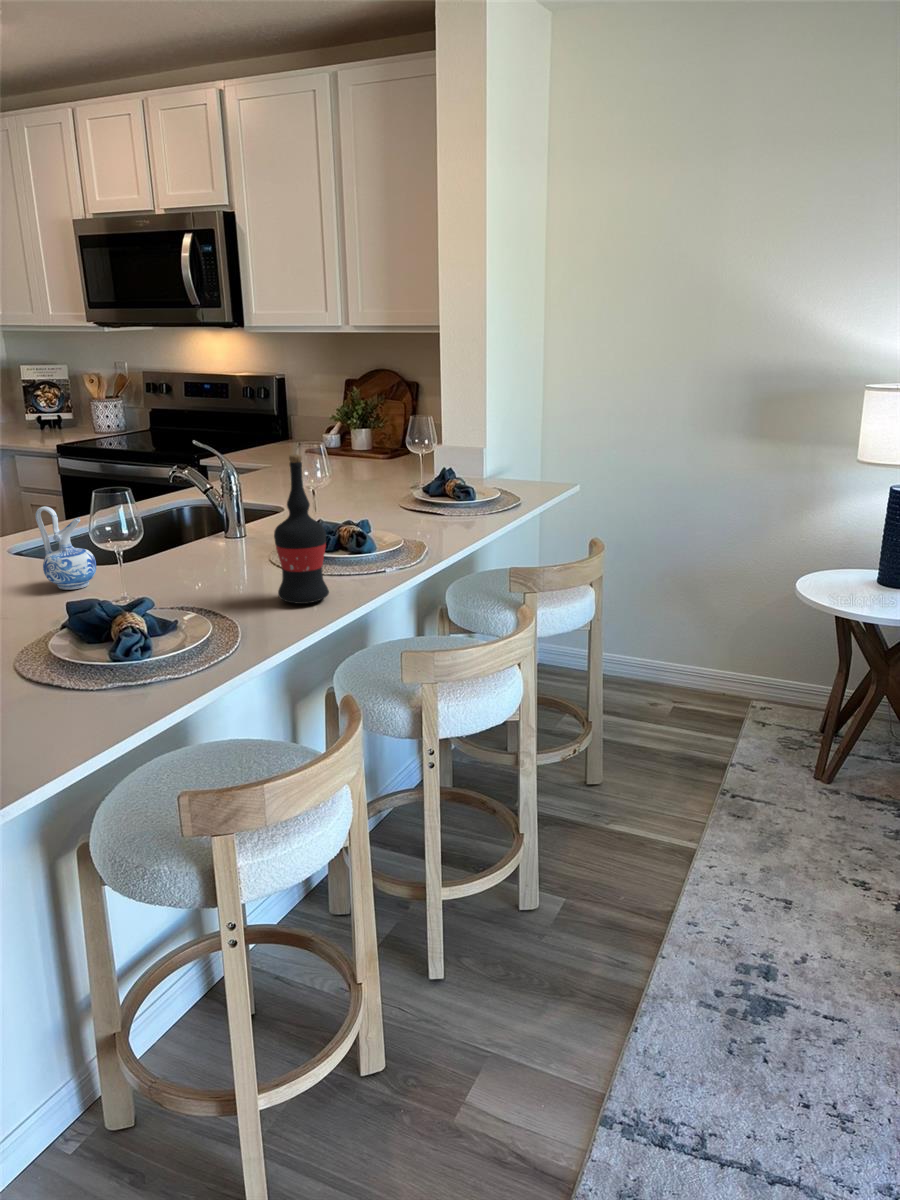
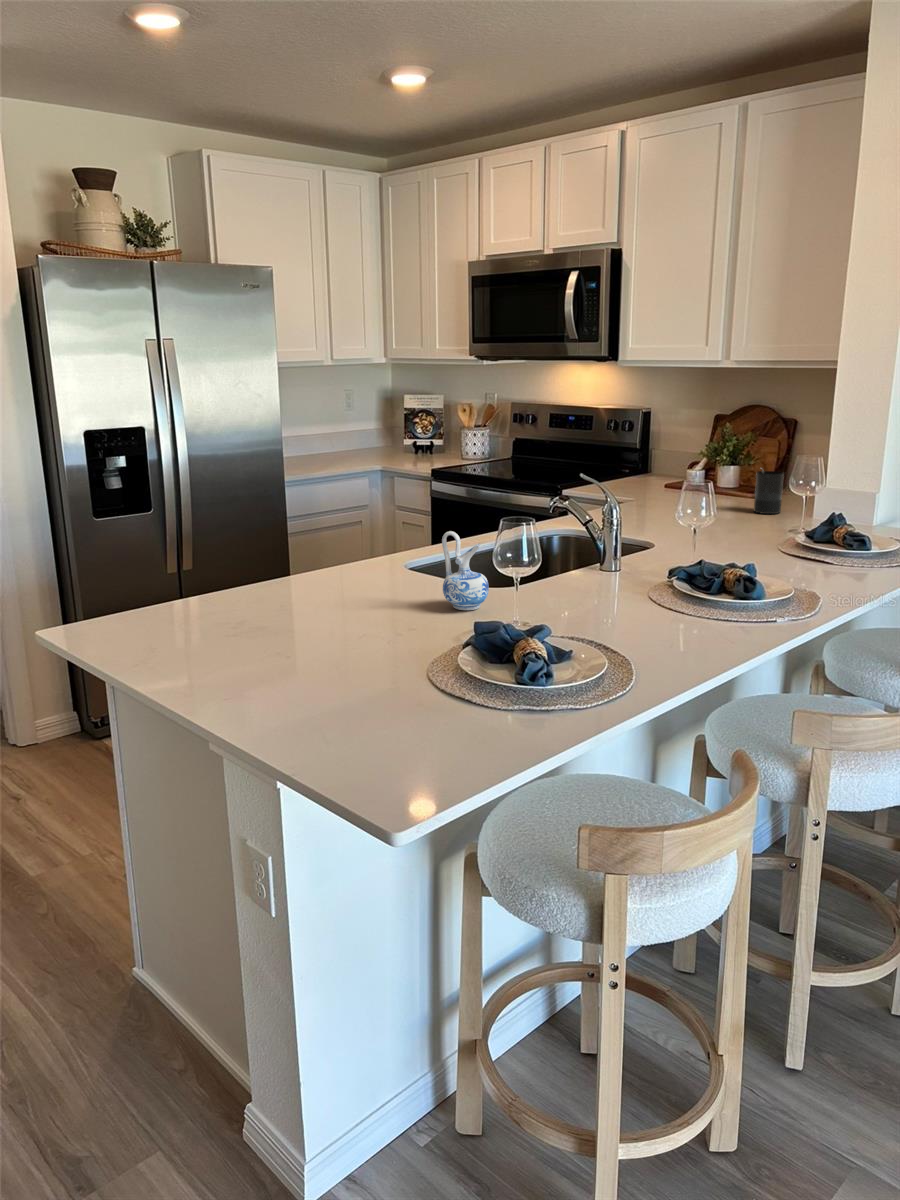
candle: none [377,429,405,473] -> present [754,471,784,514]
wine bottle: present [274,454,329,604] -> none [666,495,724,647]

